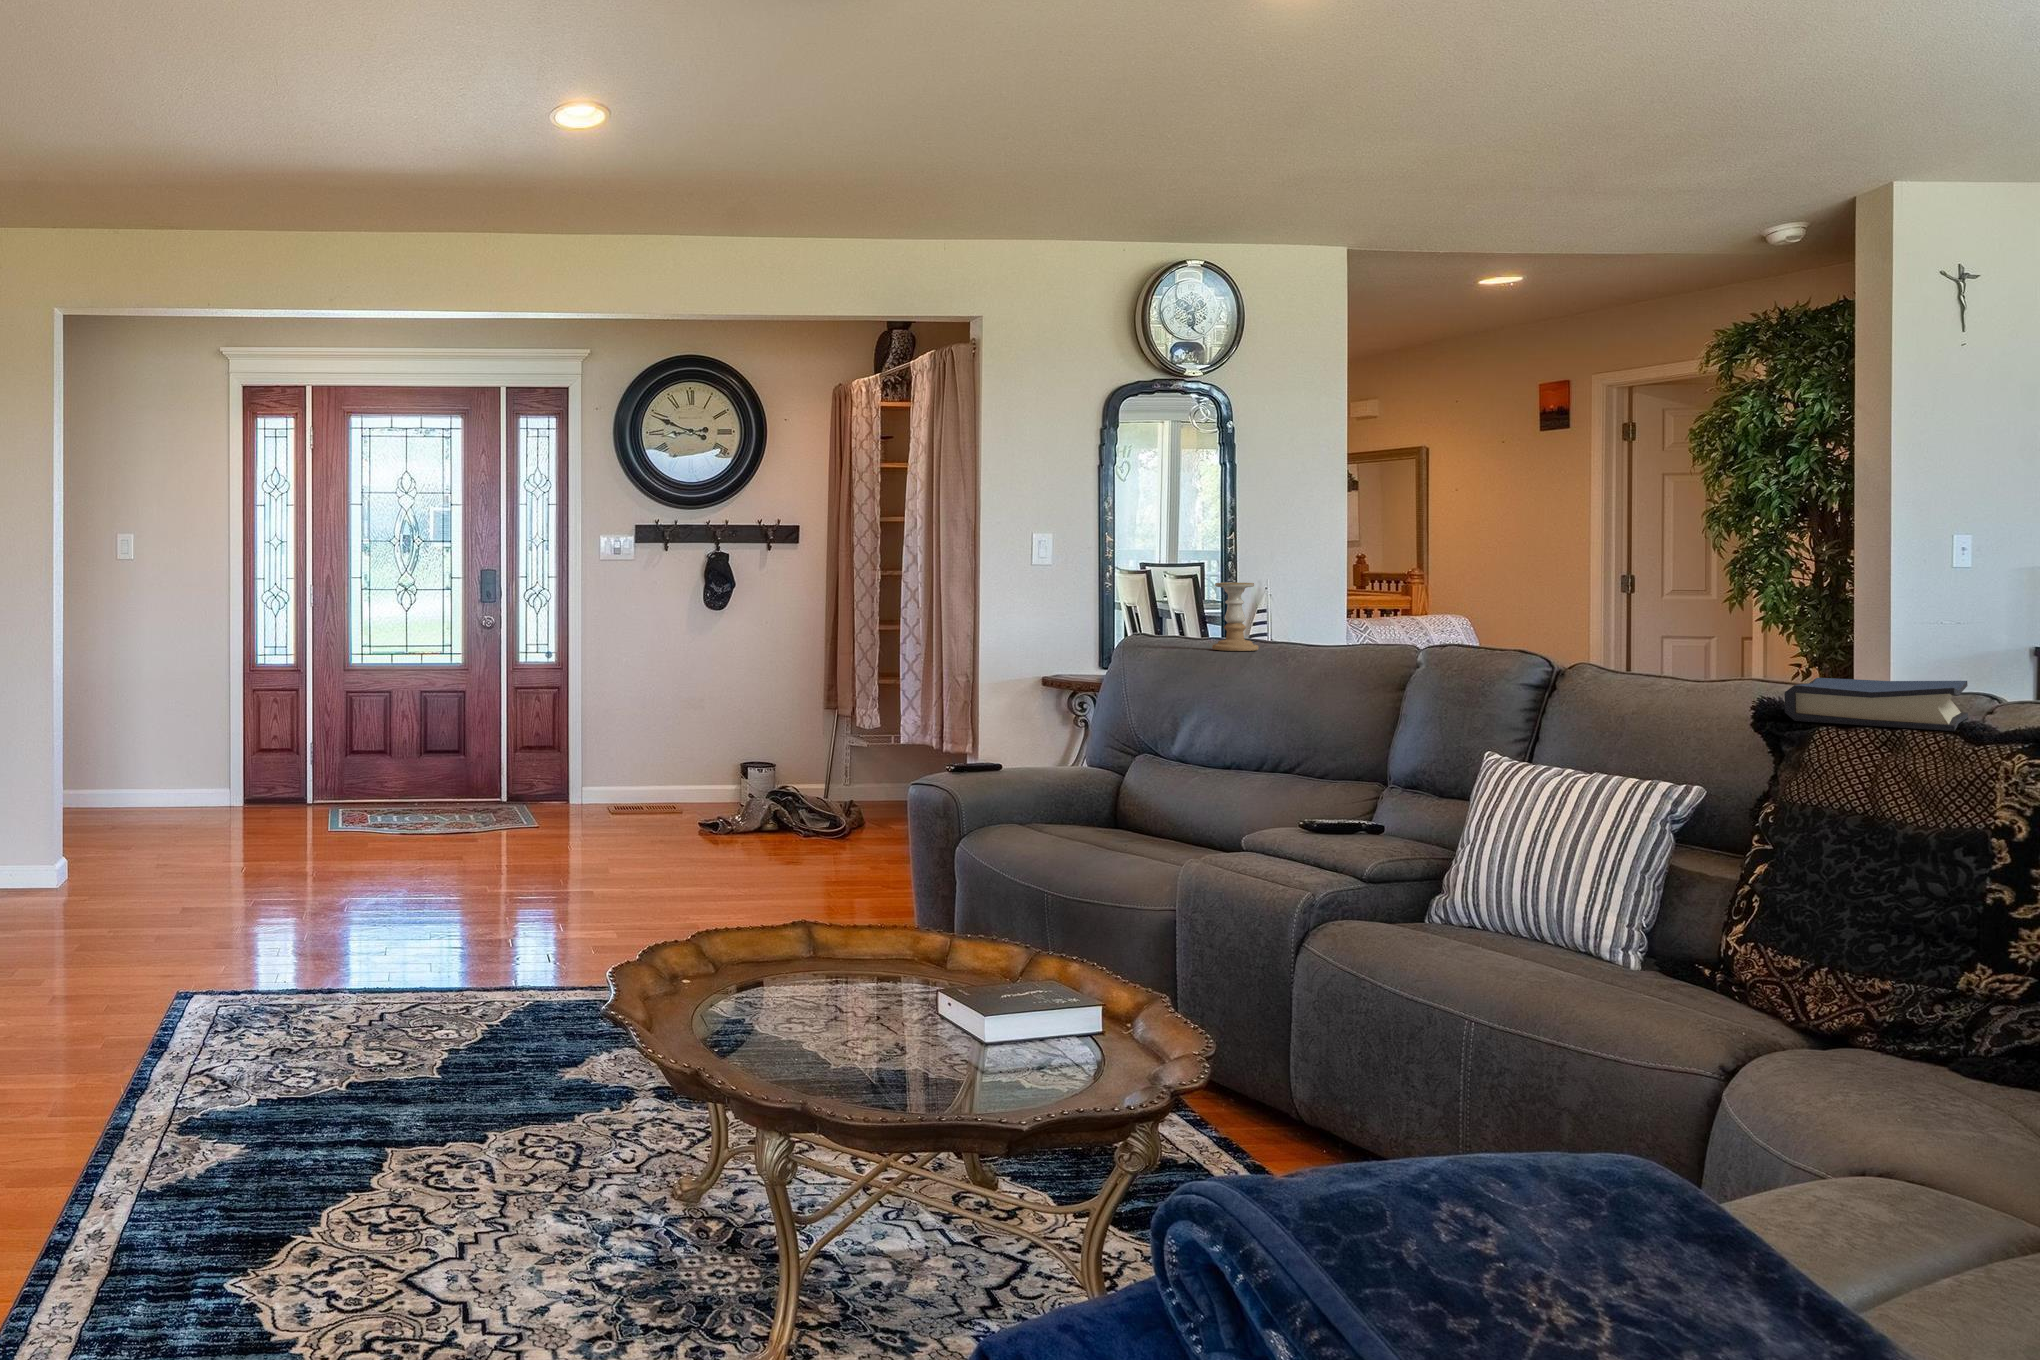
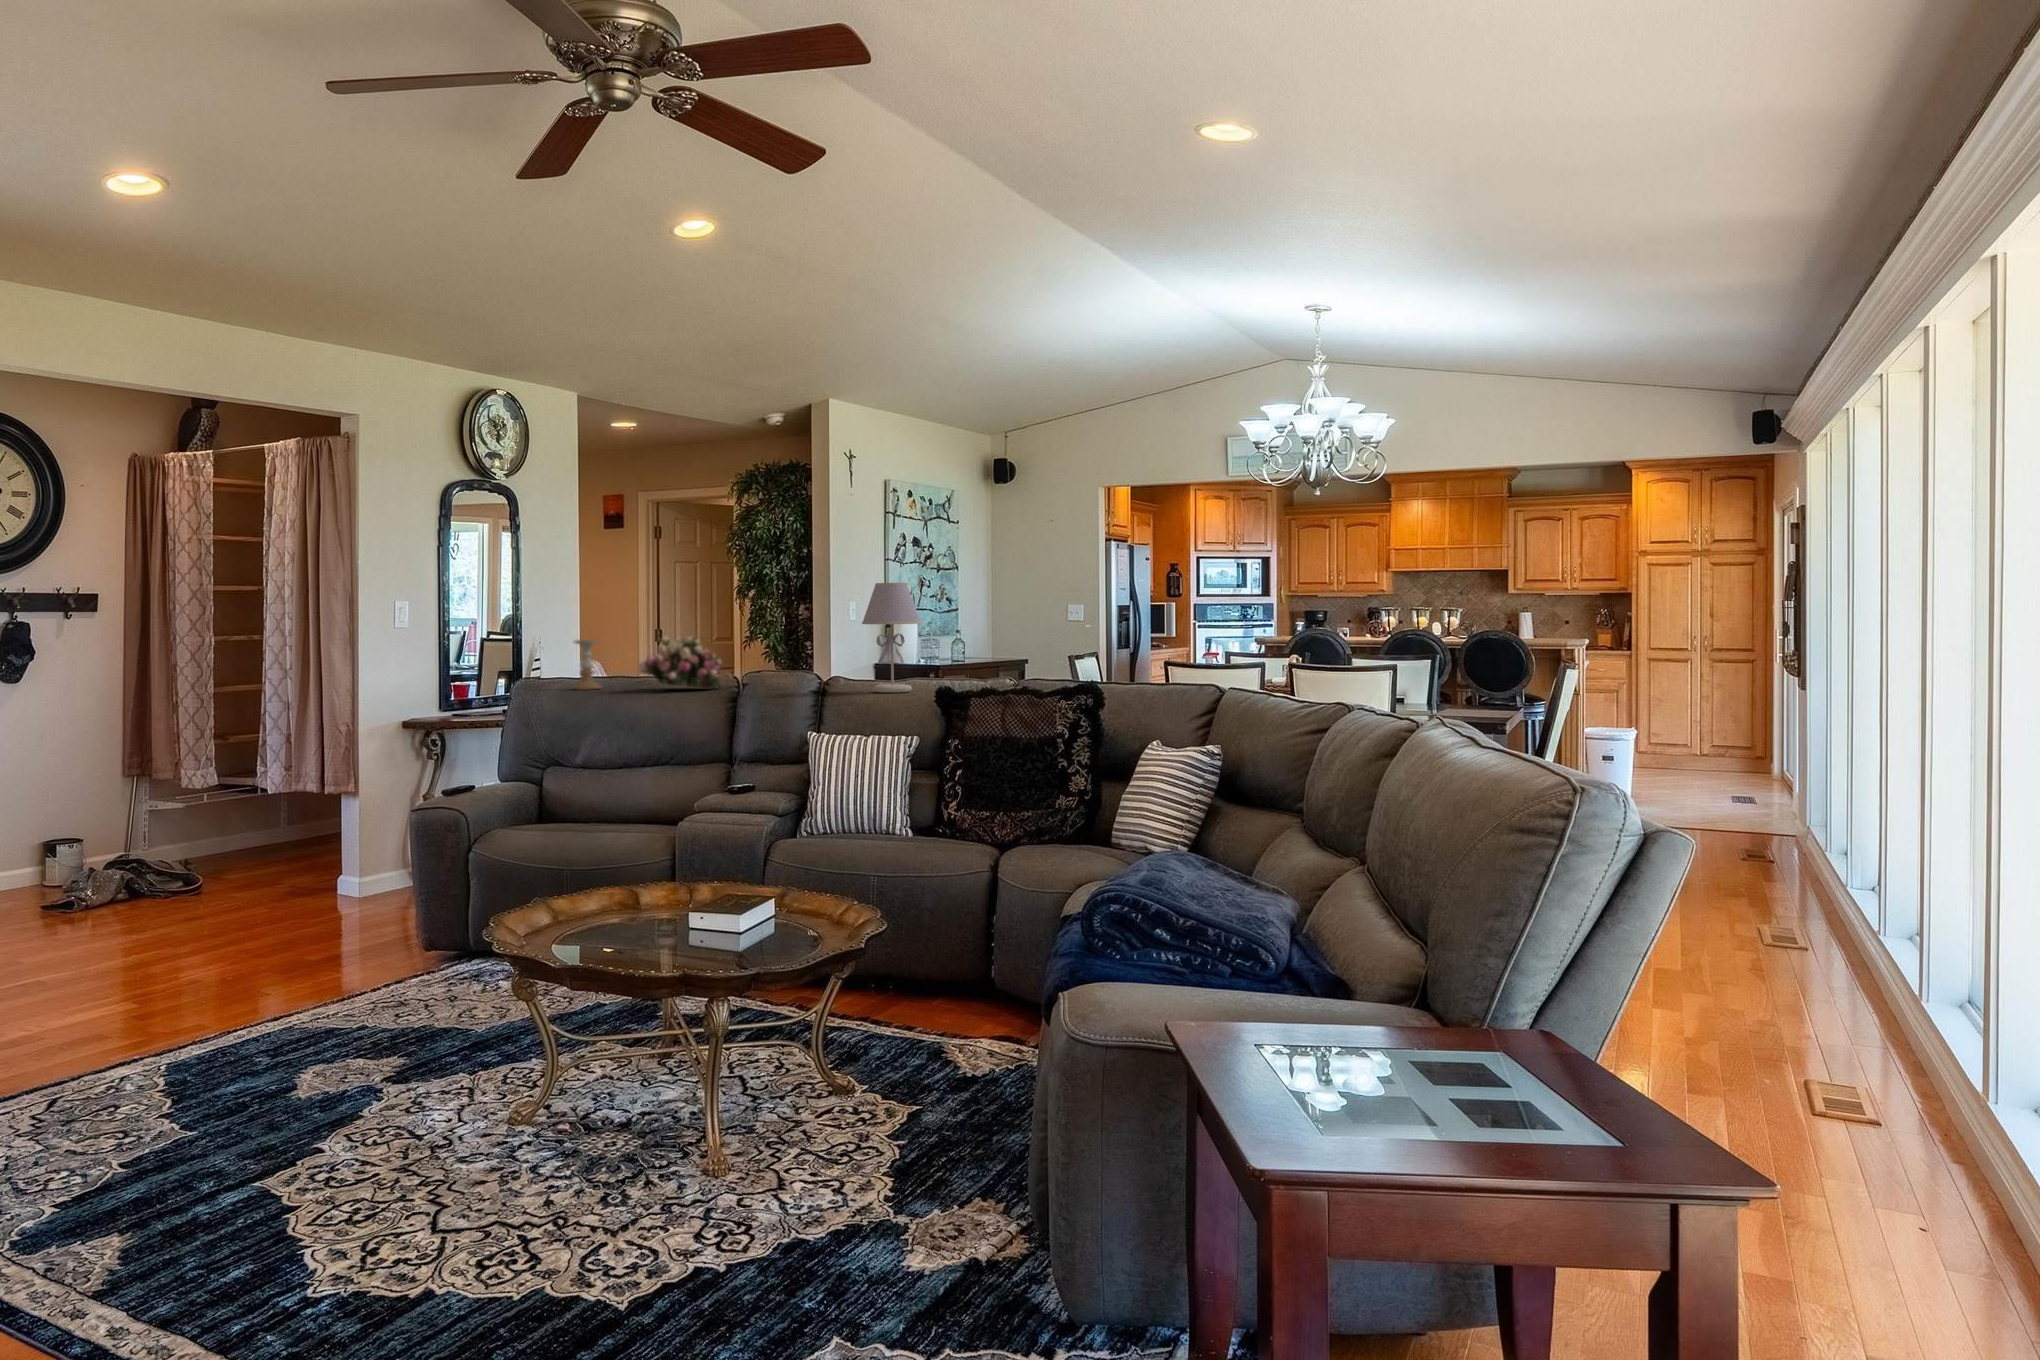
table lamp: none [1631,489,1780,695] -> present [862,583,921,693]
flower arrangement: none [1276,579,1429,663] -> present [639,636,723,689]
hardback book: present [1784,678,1968,731] -> none [952,676,1020,699]

